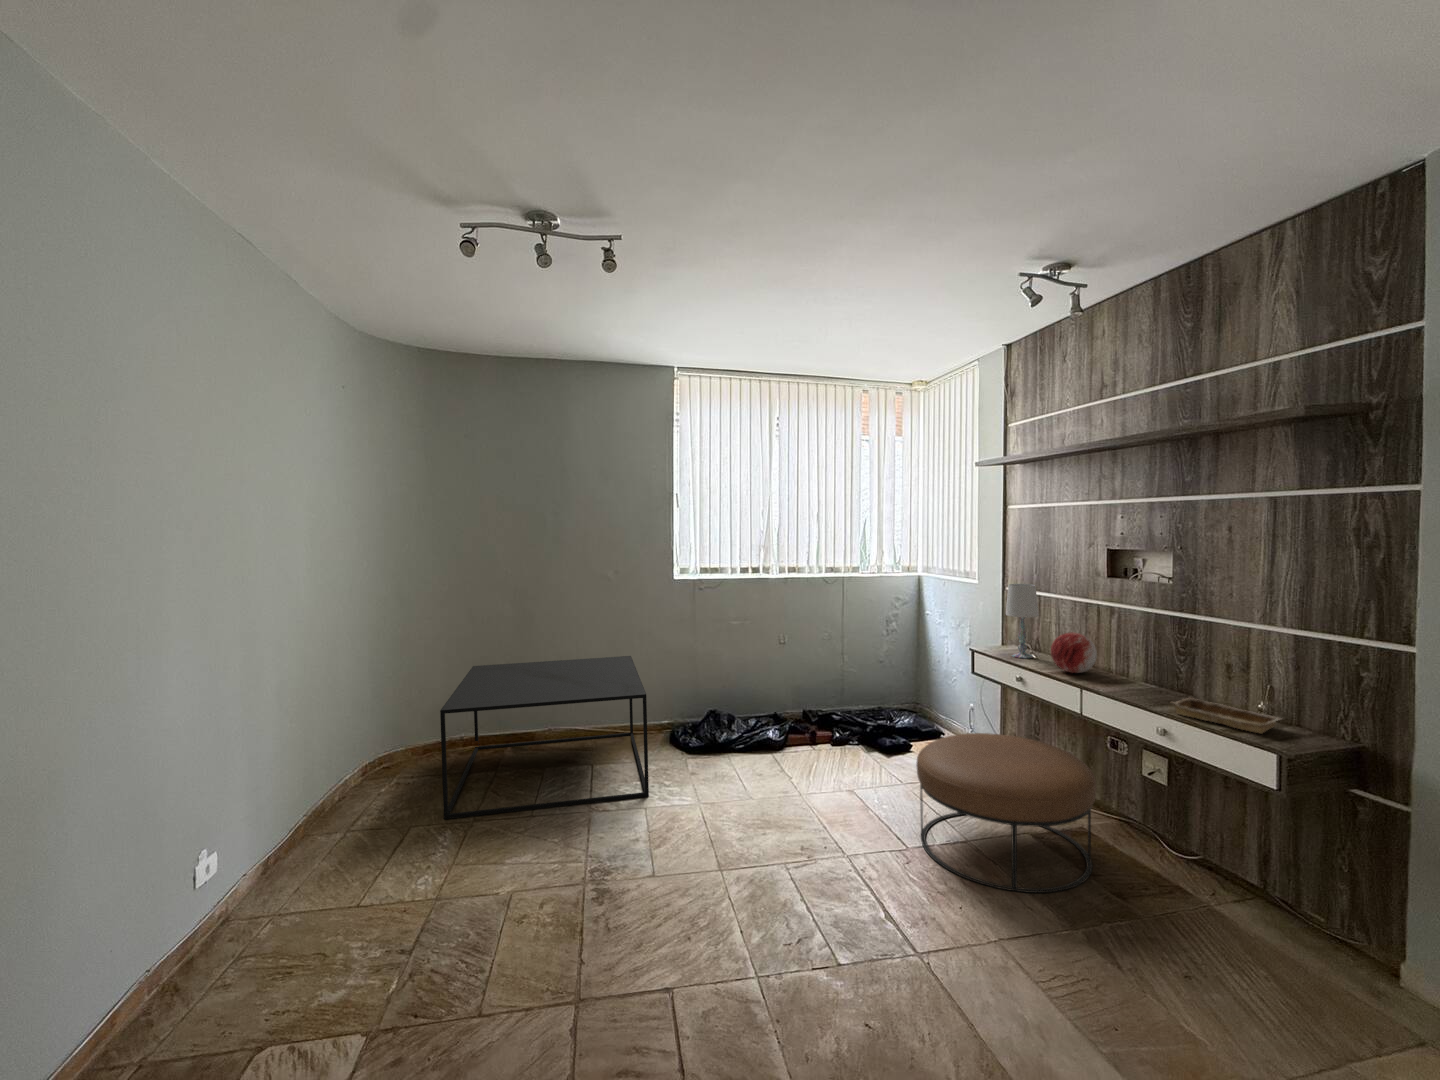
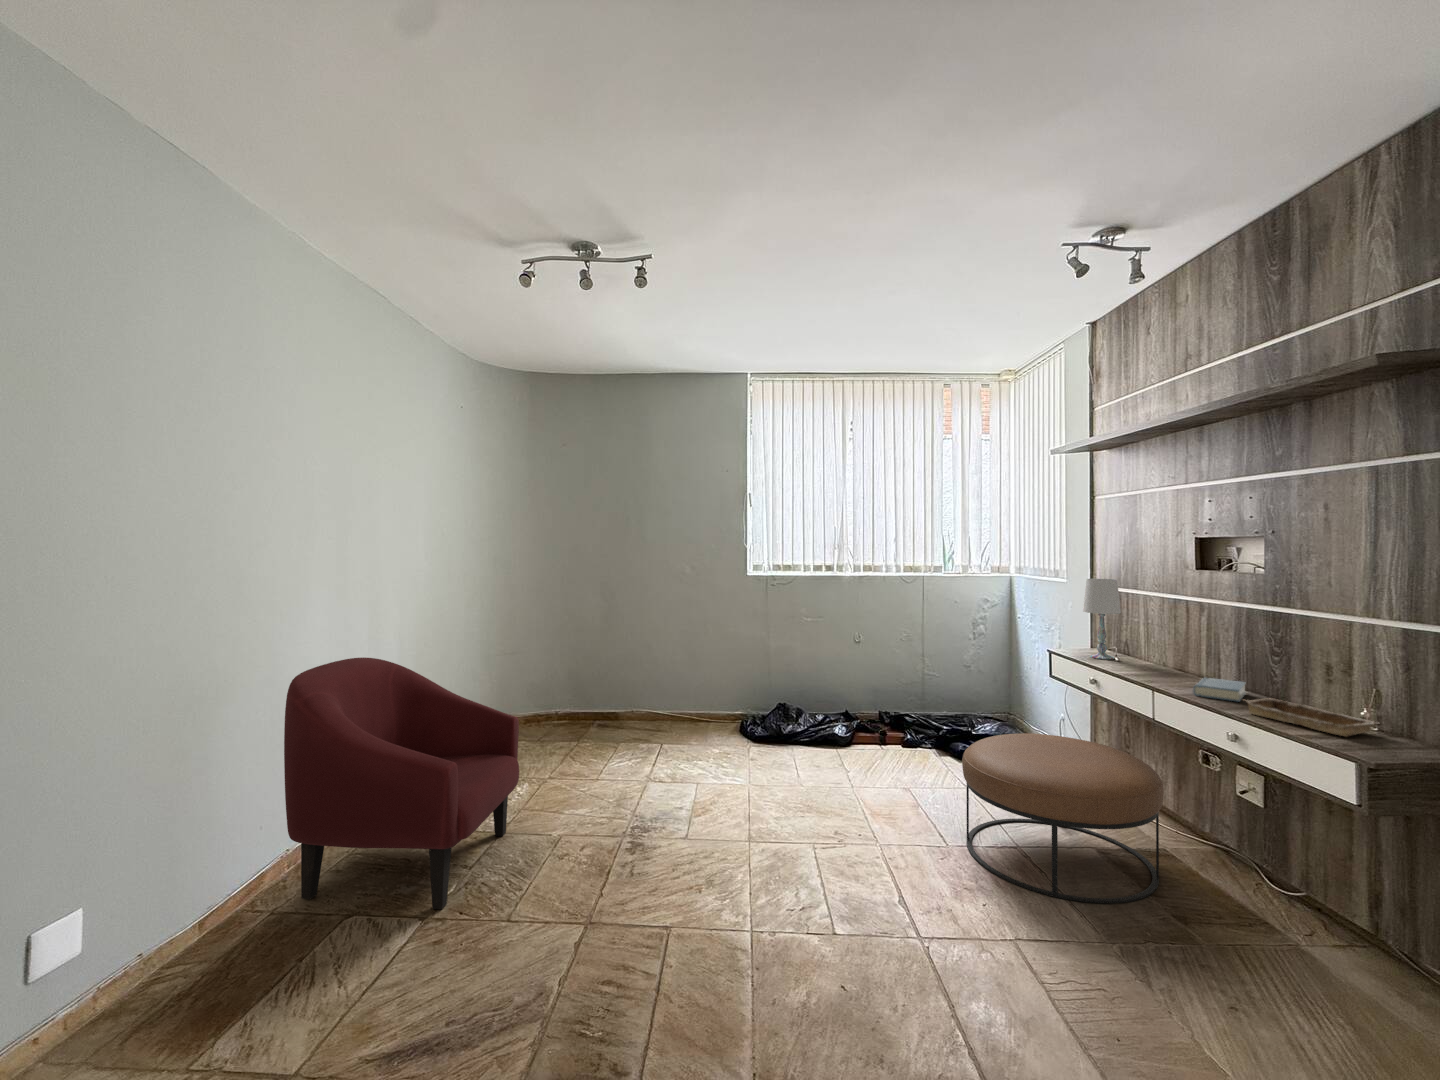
decorative orb: present [1051,632,1097,673] -> none [1126,629,1179,674]
coffee table: present [440,656,649,819] -> none [518,644,708,773]
hardback book: none [1122,677,1161,701] -> present [1193,678,1246,702]
armchair: none [188,719,468,1024] -> present [284,657,519,909]

